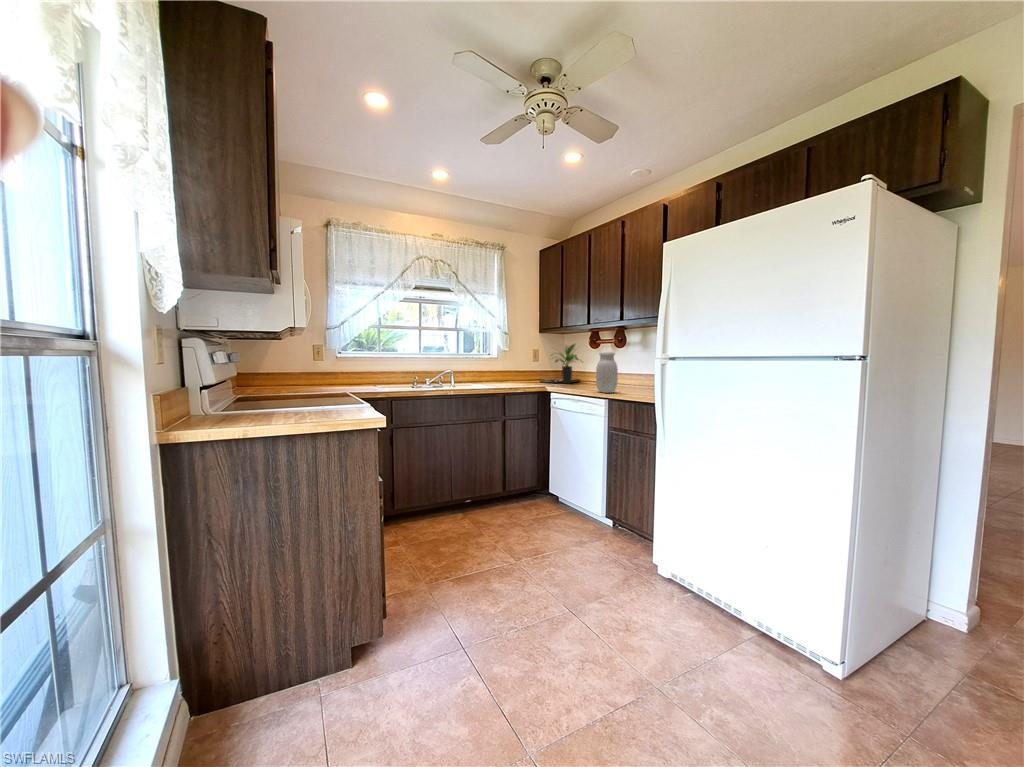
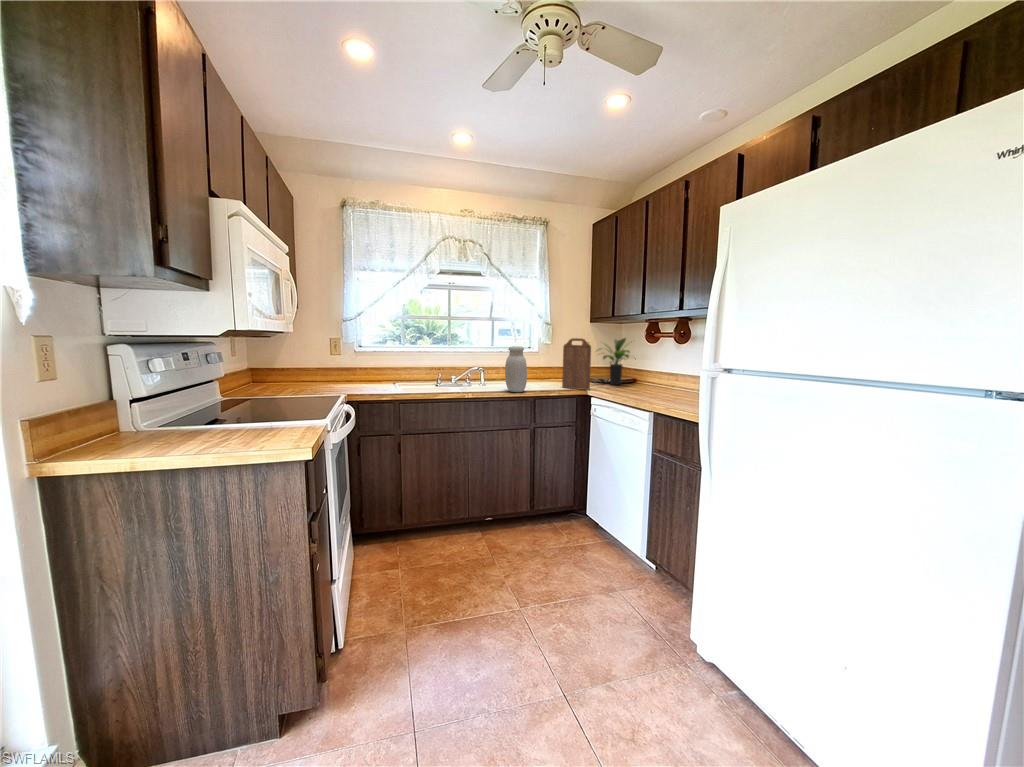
cutting board: none [526,344,550,387] -> present [562,338,591,390]
jar: present [596,352,618,393] -> present [505,346,527,392]

